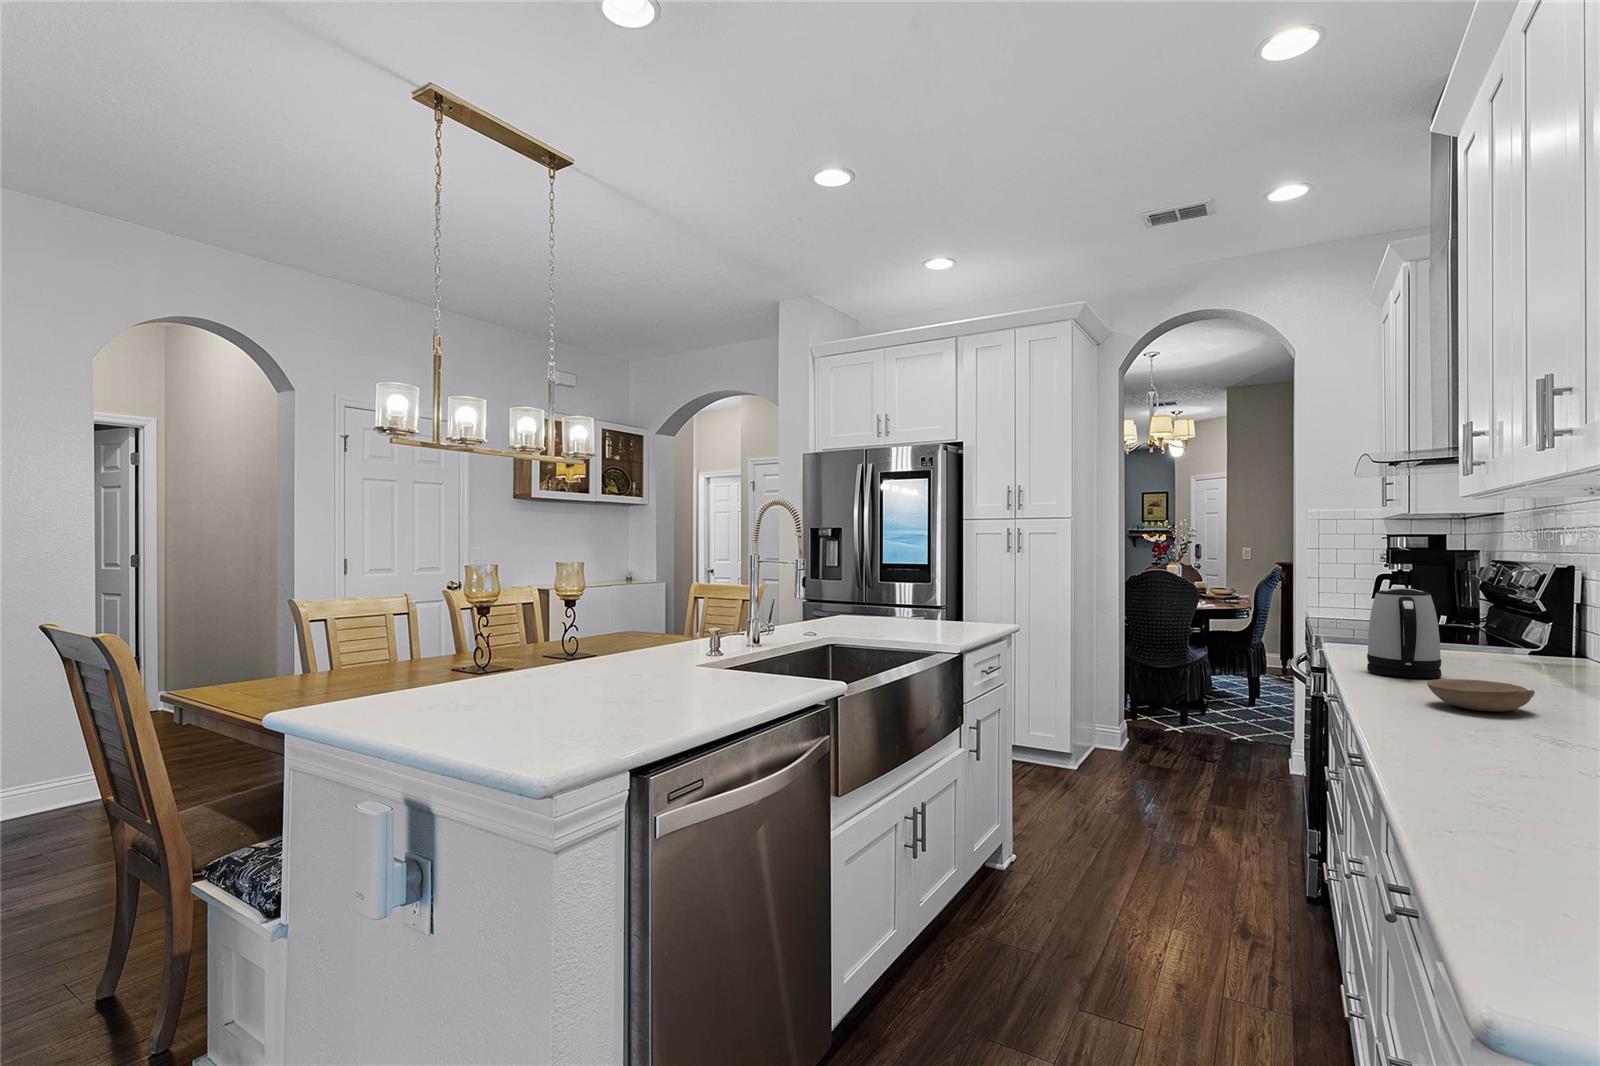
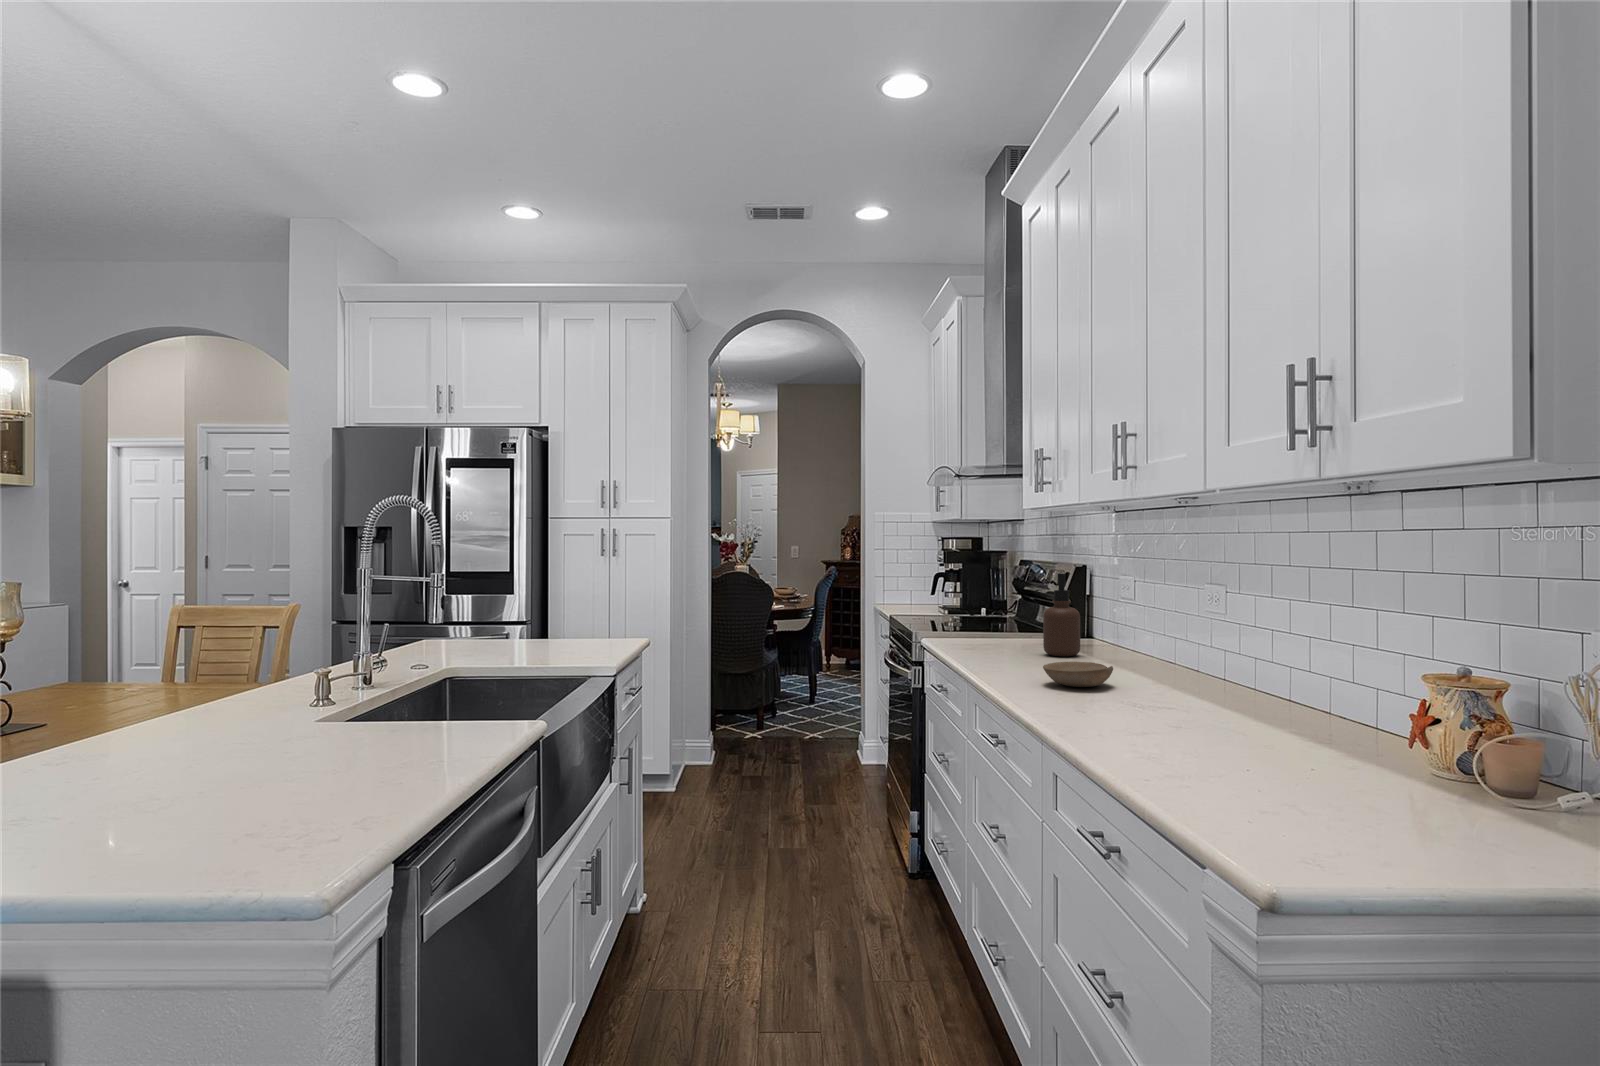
soap dispenser: none [1472,576,1530,676] -> present [1043,573,1080,656]
kettle: present [1367,588,1442,678] -> none [977,586,1030,664]

